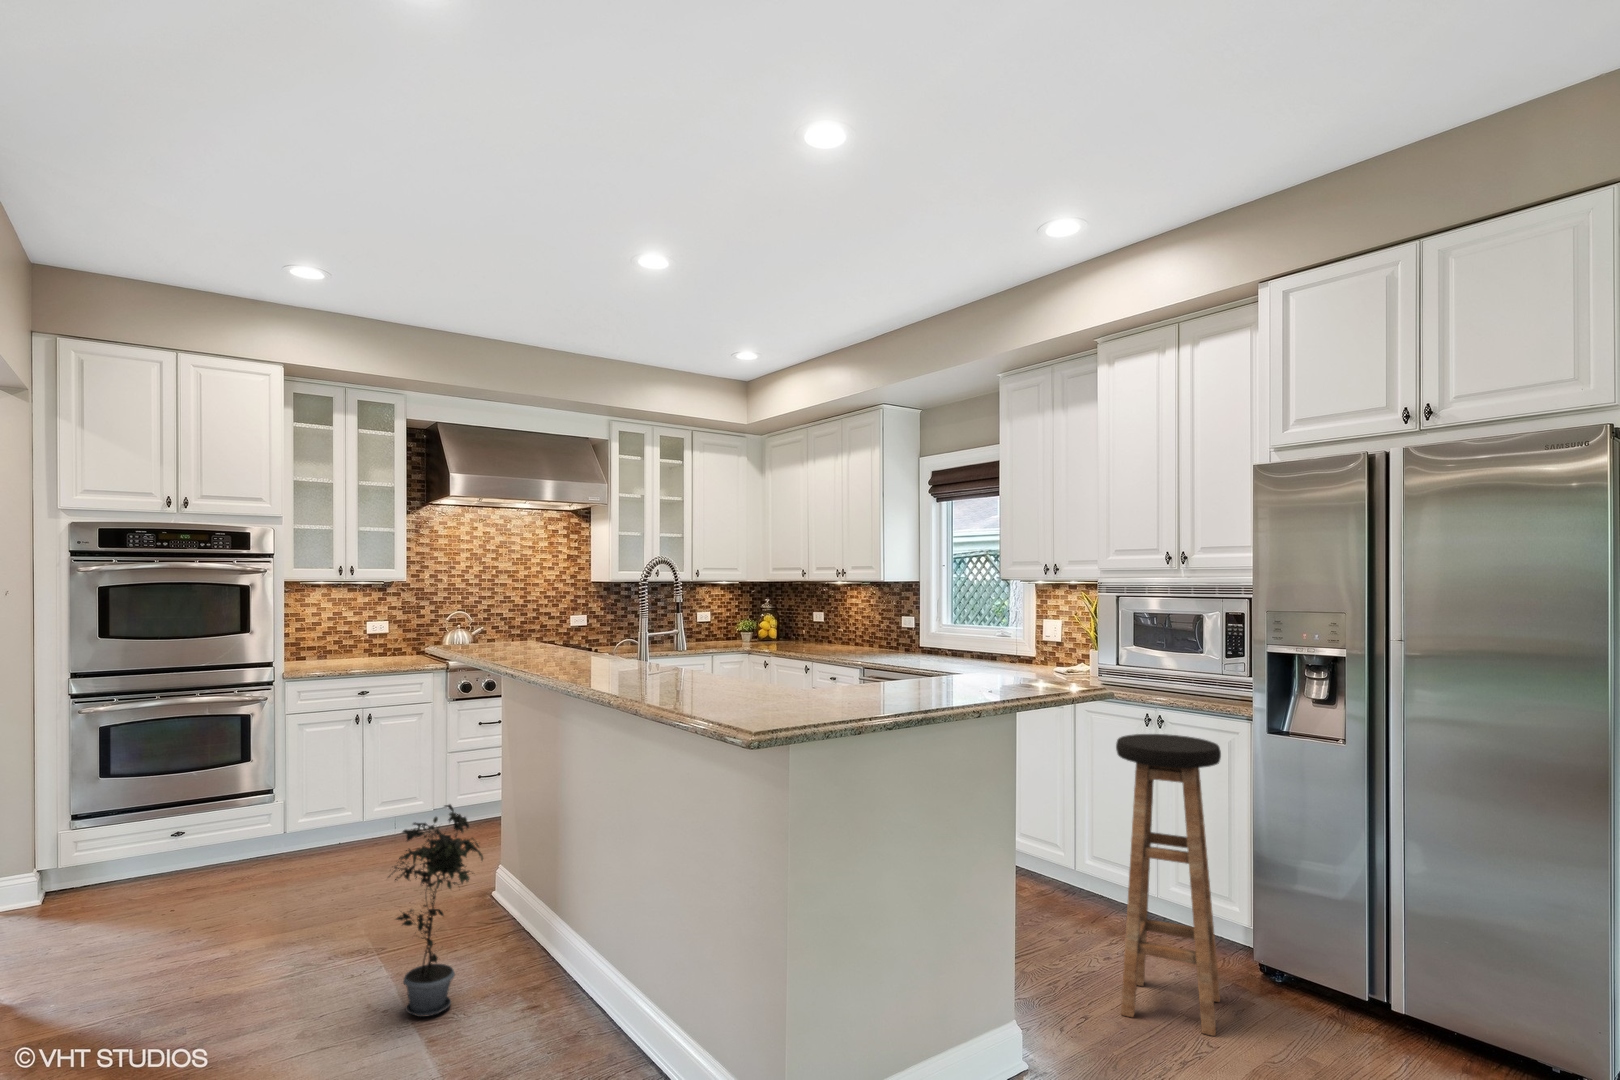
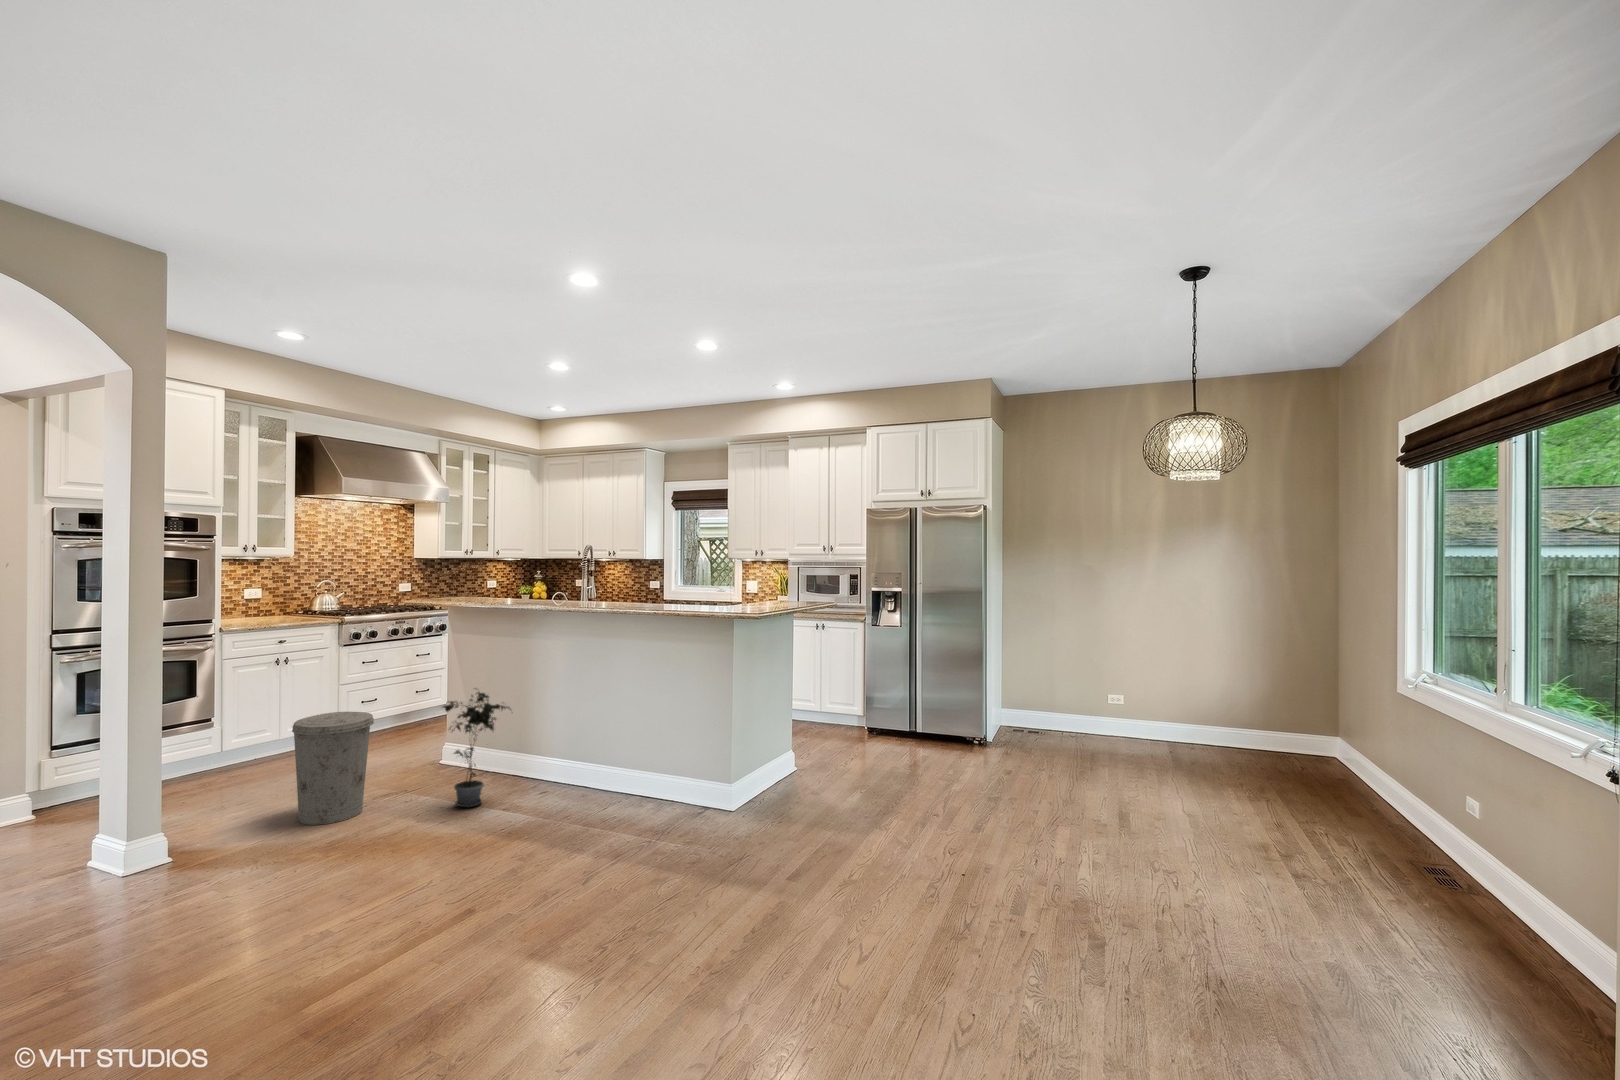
bar stool: present [1116,734,1221,1036] -> none [814,630,858,755]
trash can: none [202,819,326,1003] -> present [292,712,374,825]

